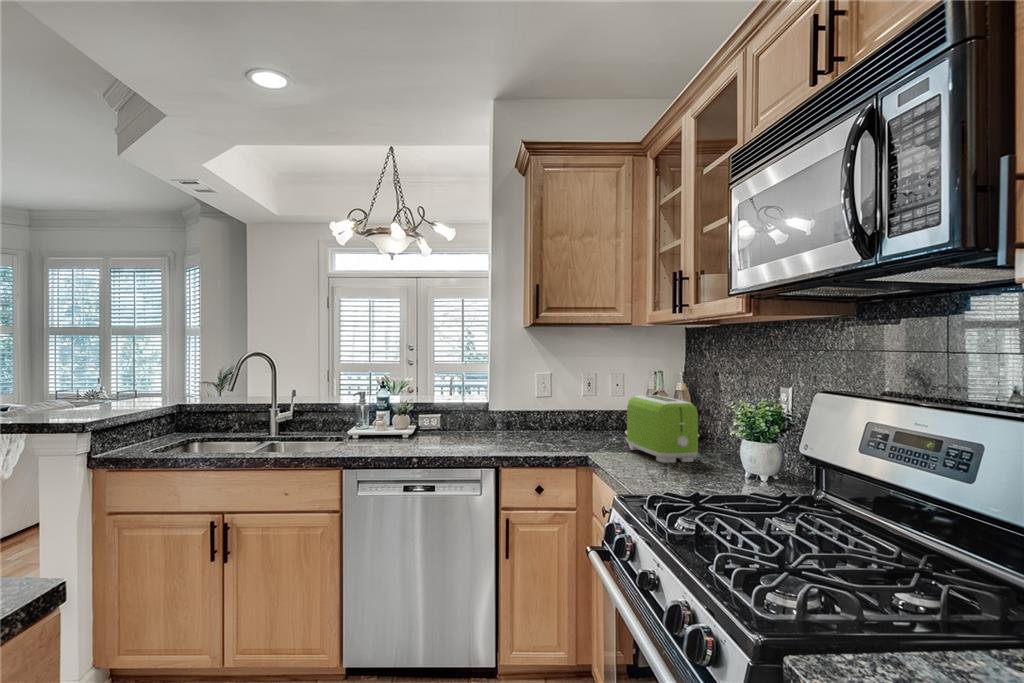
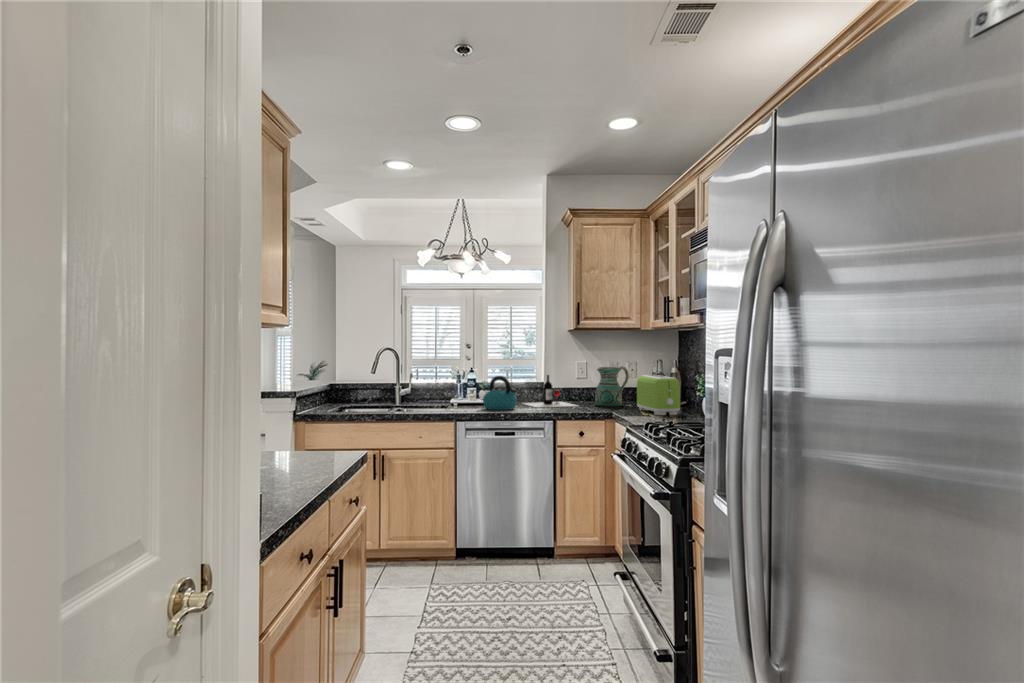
ceramic pitcher: none [563,379,612,440] -> present [595,366,629,406]
wine bottle: none [455,391,544,444] -> present [524,375,578,407]
kettle: none [391,395,444,449] -> present [483,376,517,410]

